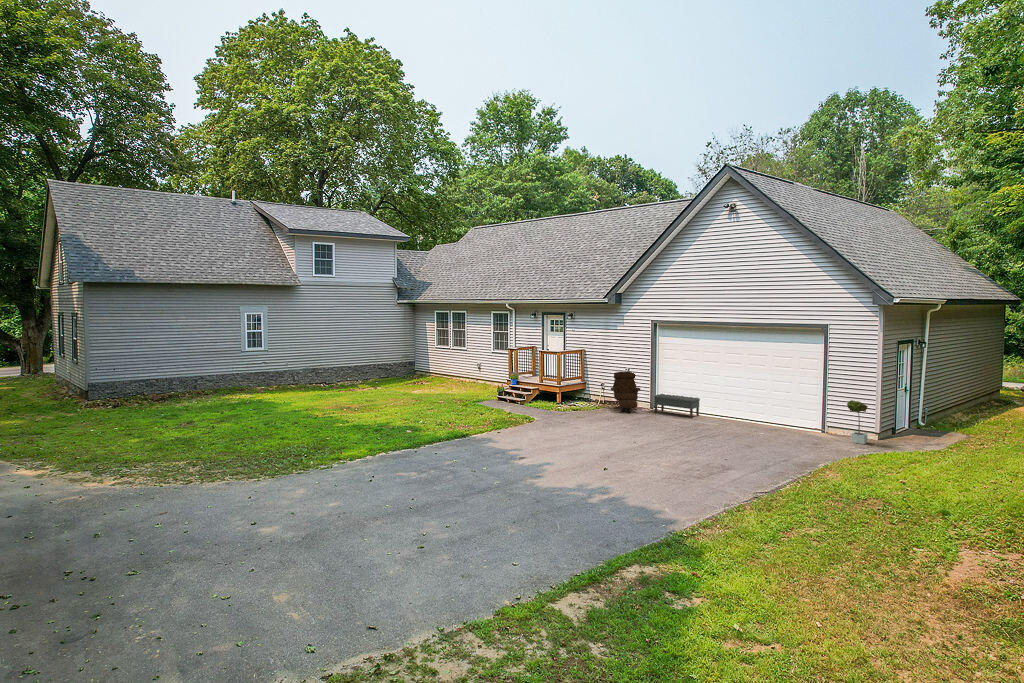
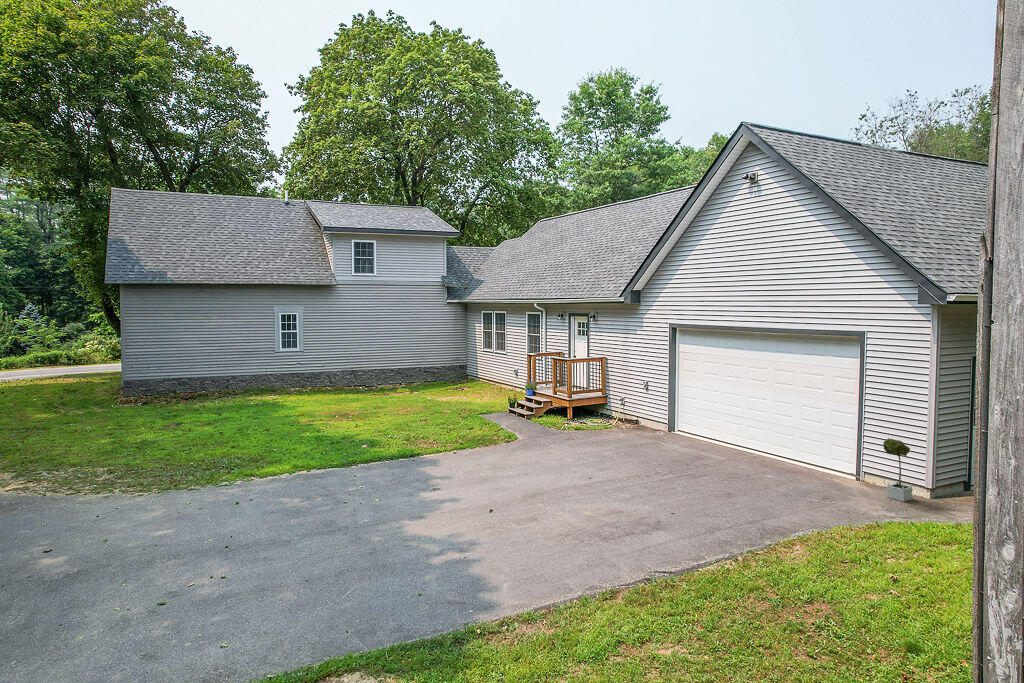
lounge chair: present [611,372,641,413] -> none [623,385,659,438]
bench: present [654,394,700,418] -> none [668,415,721,448]

